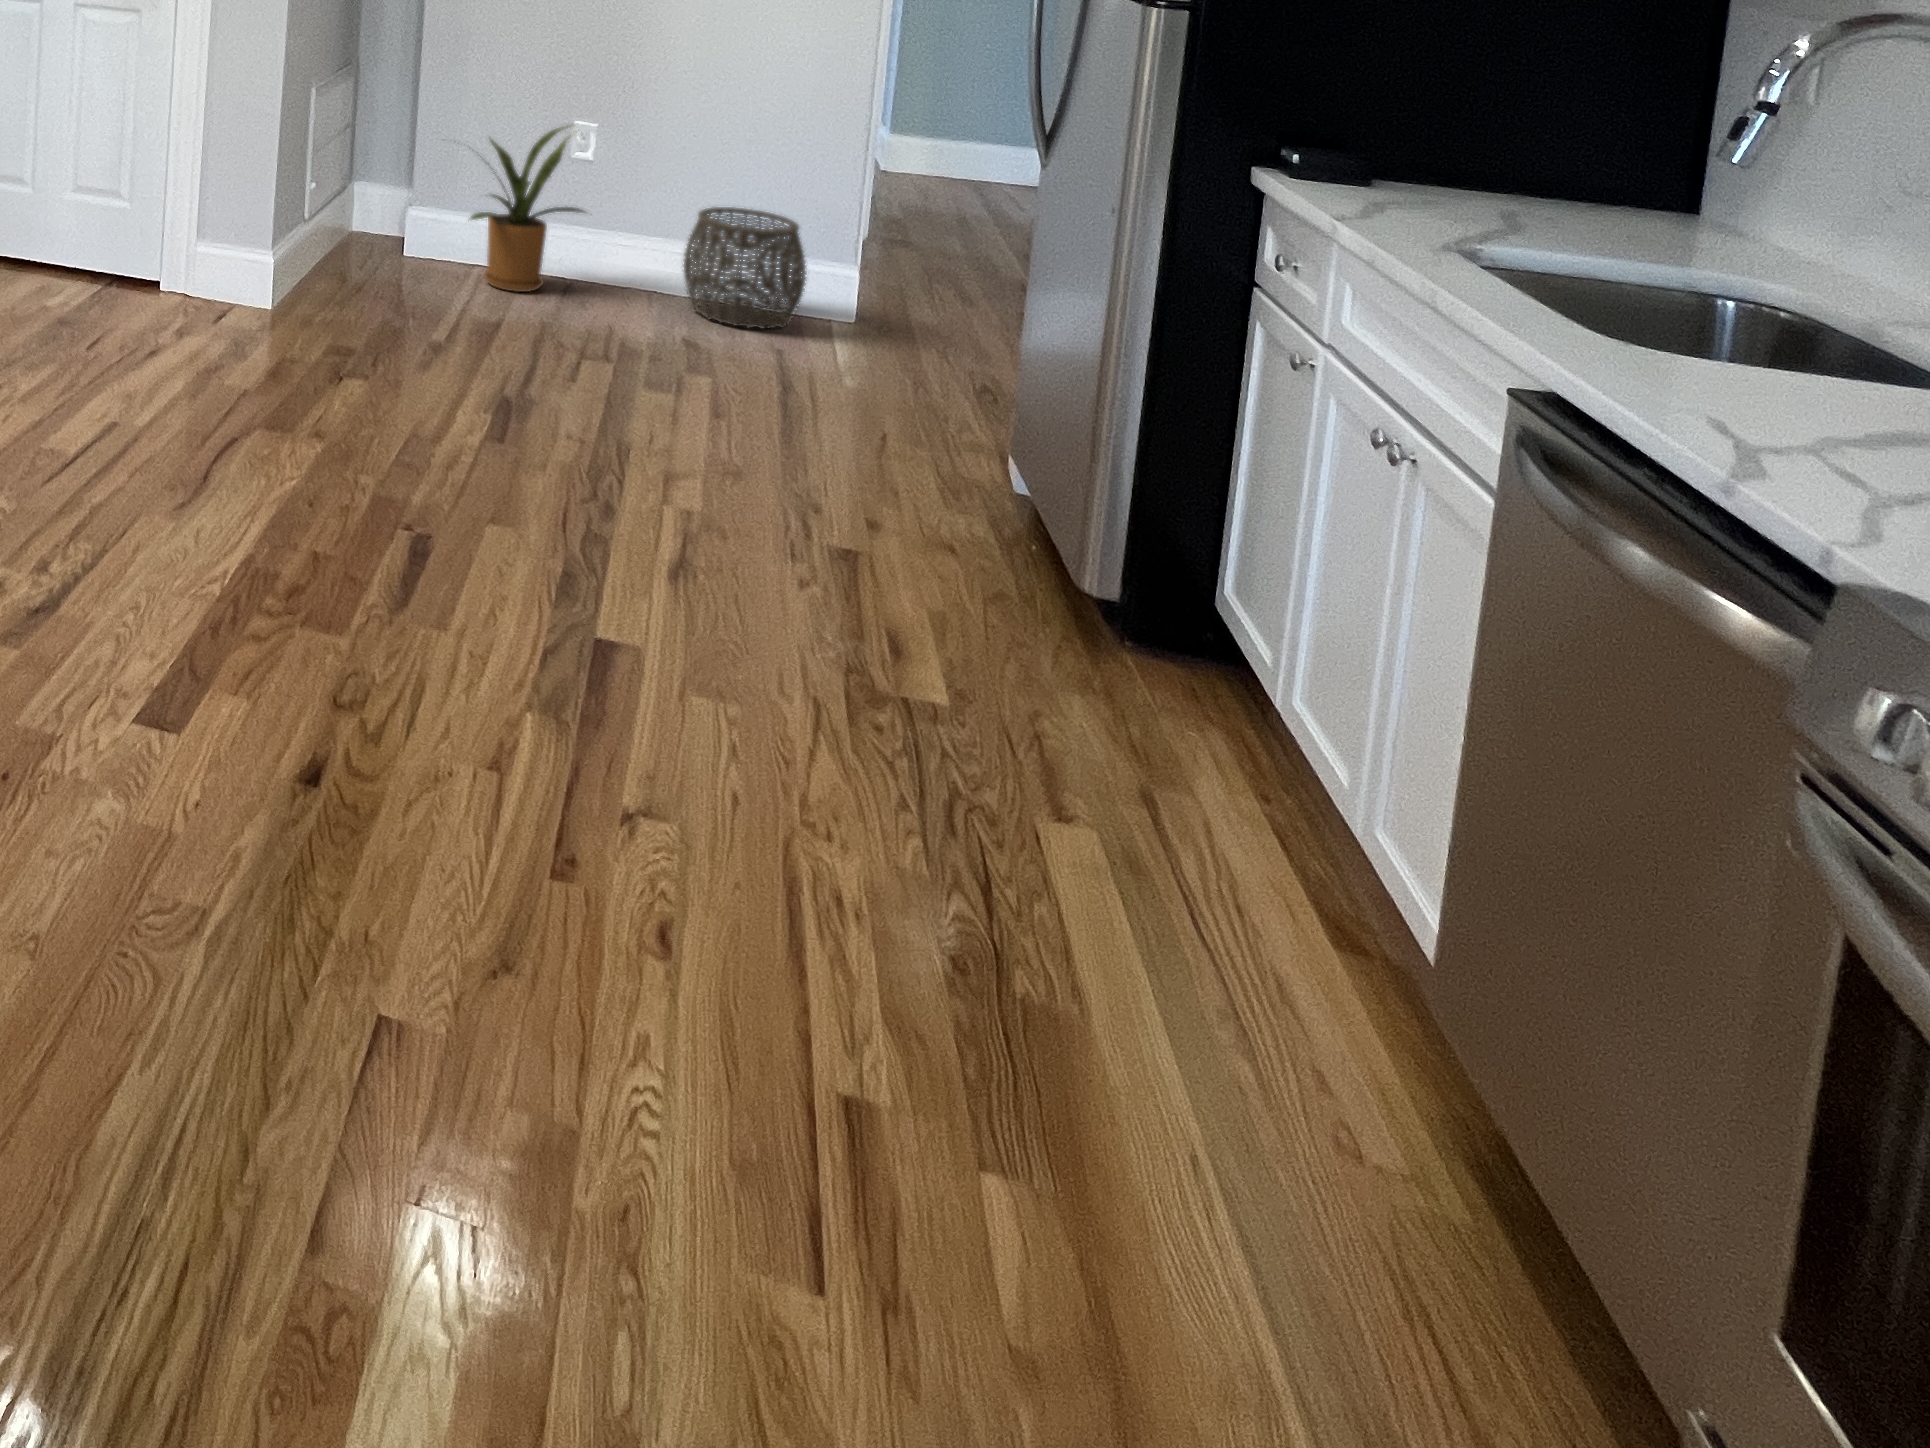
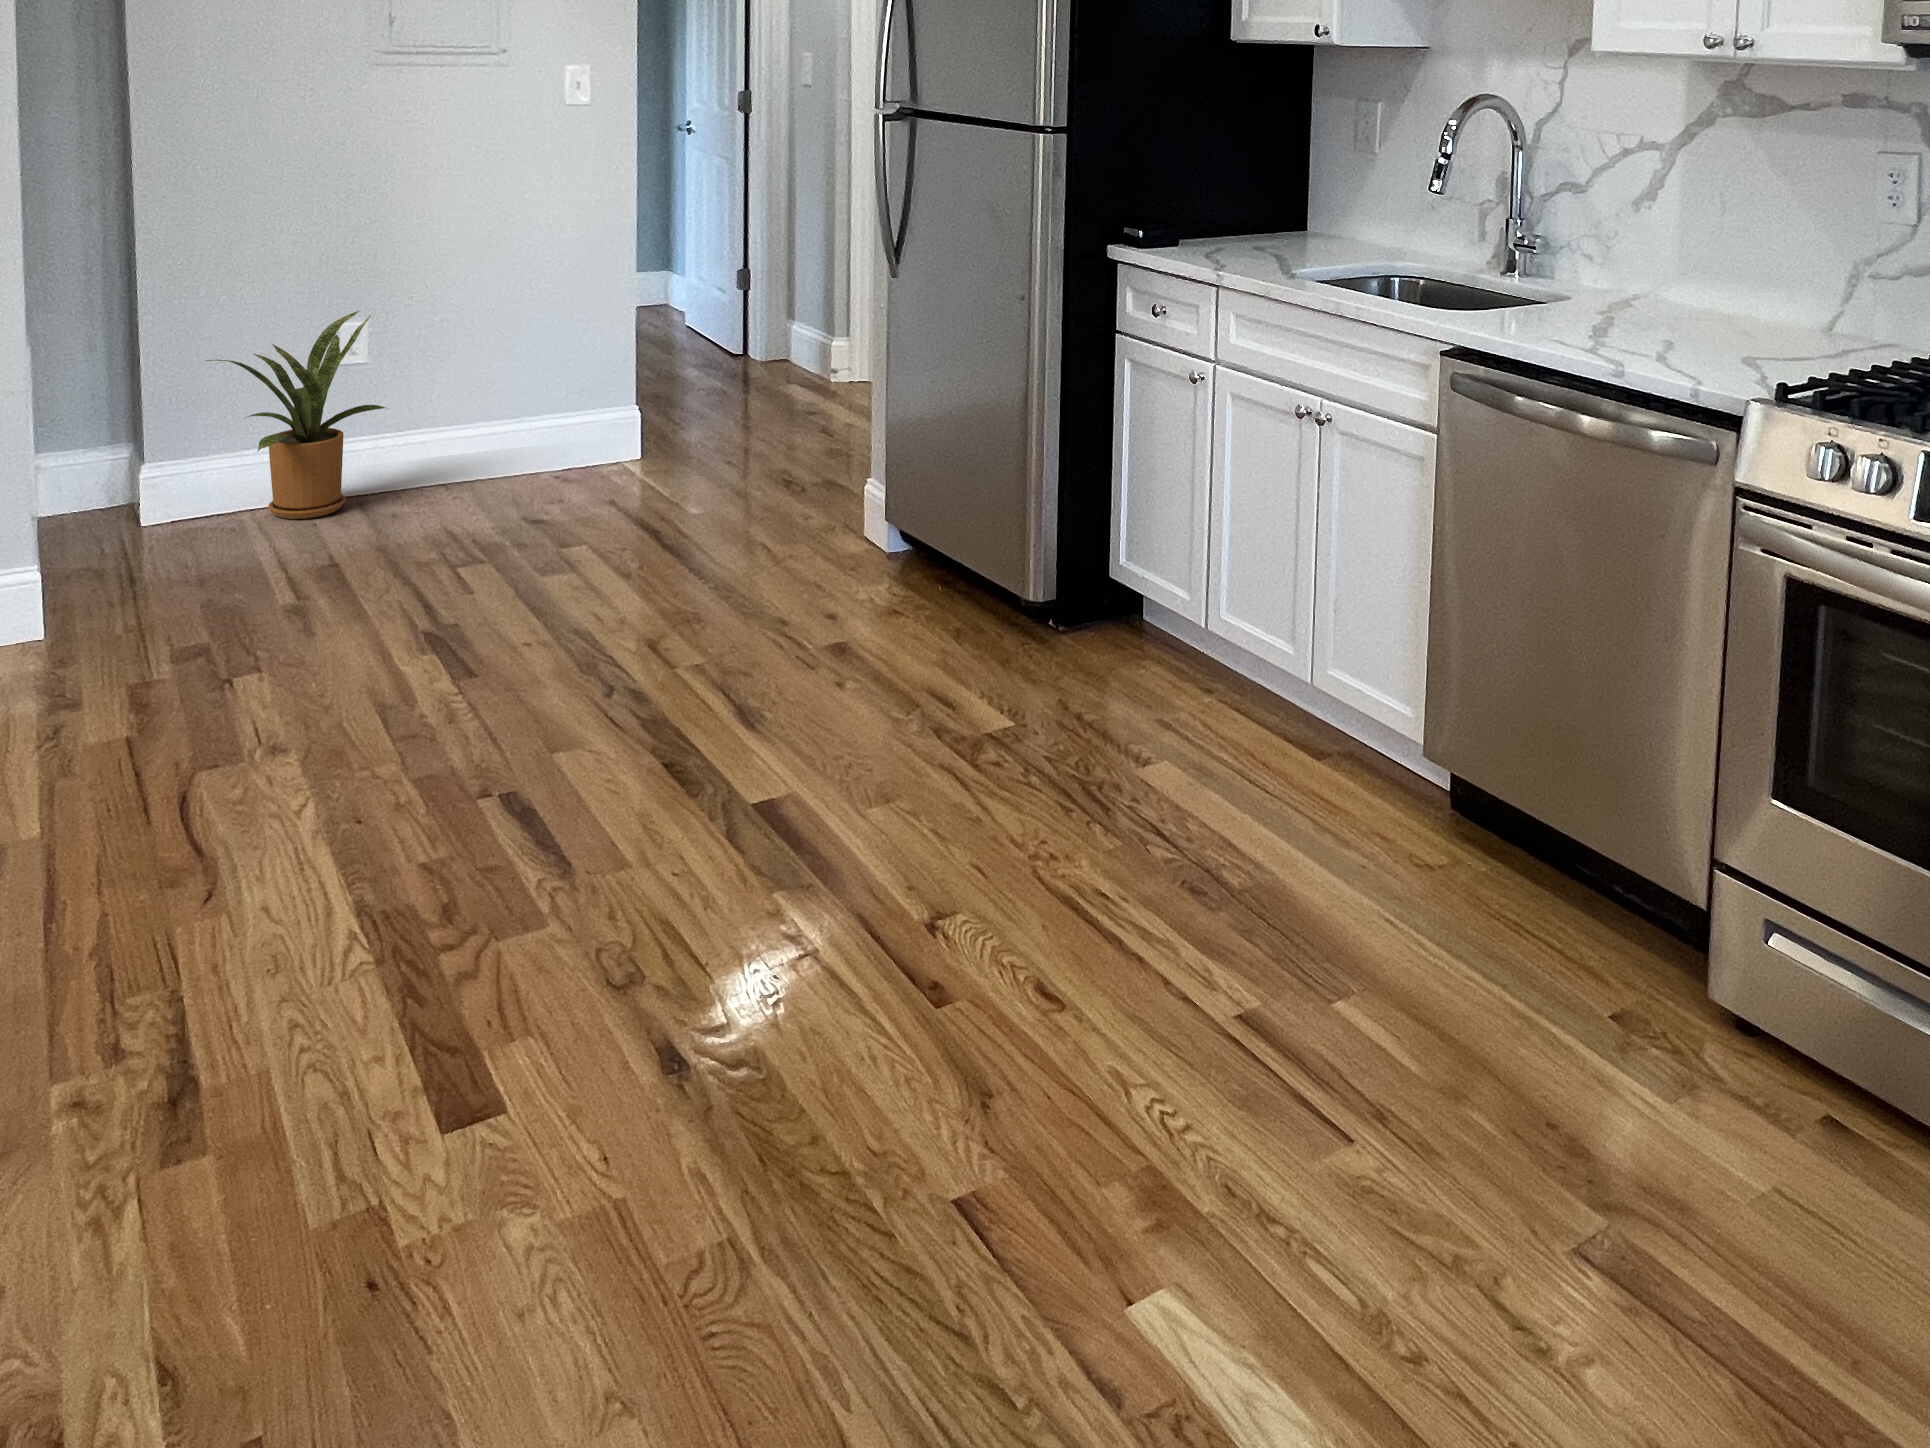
woven basket: present [683,207,806,329] -> none [494,364,621,486]

